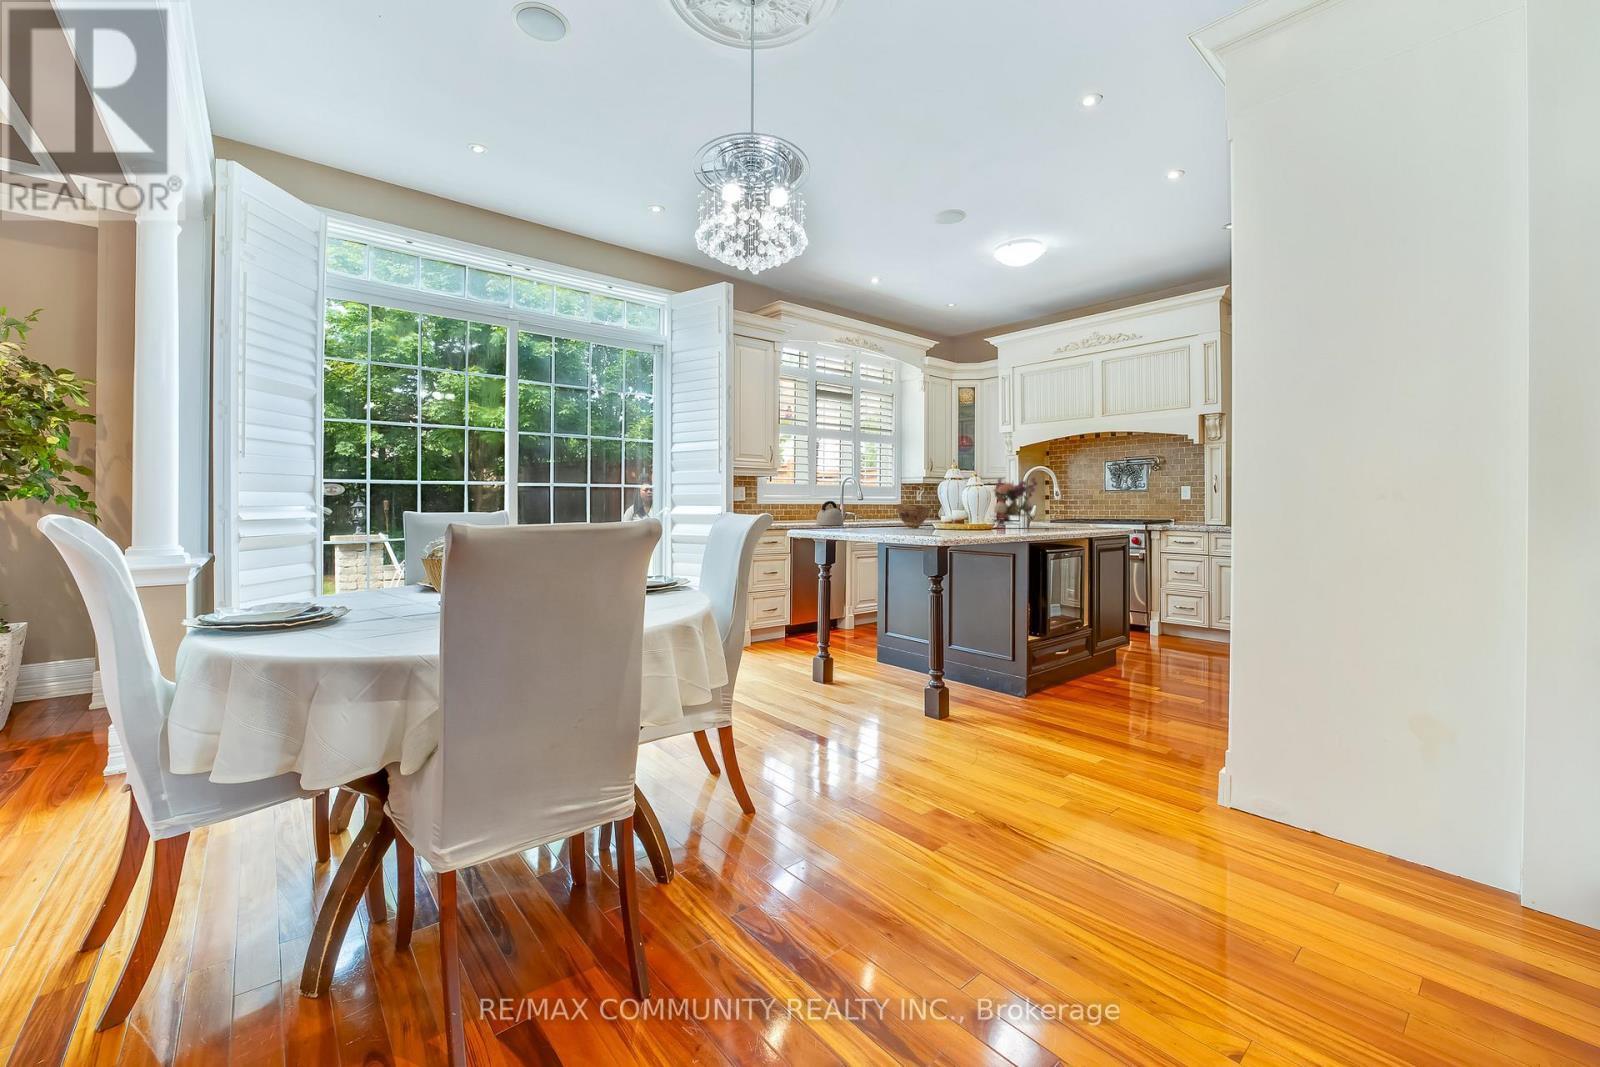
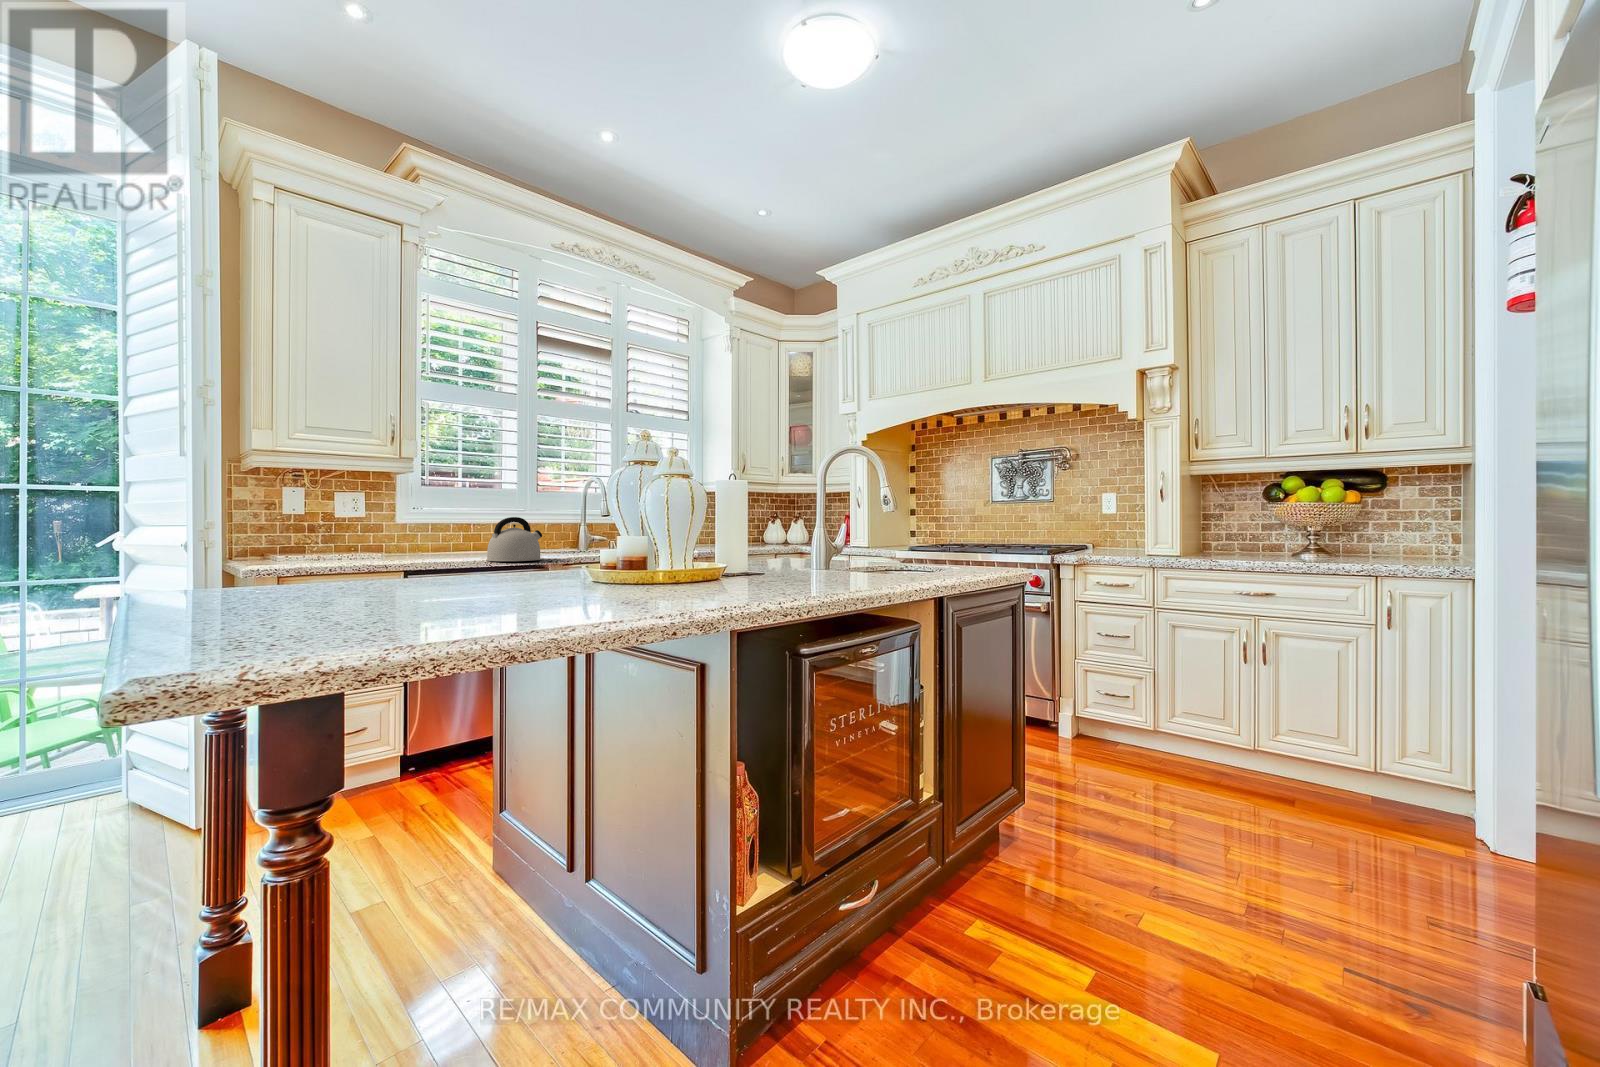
flower arrangement: present [990,478,1043,526] -> none [652,458,825,586]
bowl: present [897,504,931,528] -> none [327,529,463,604]

